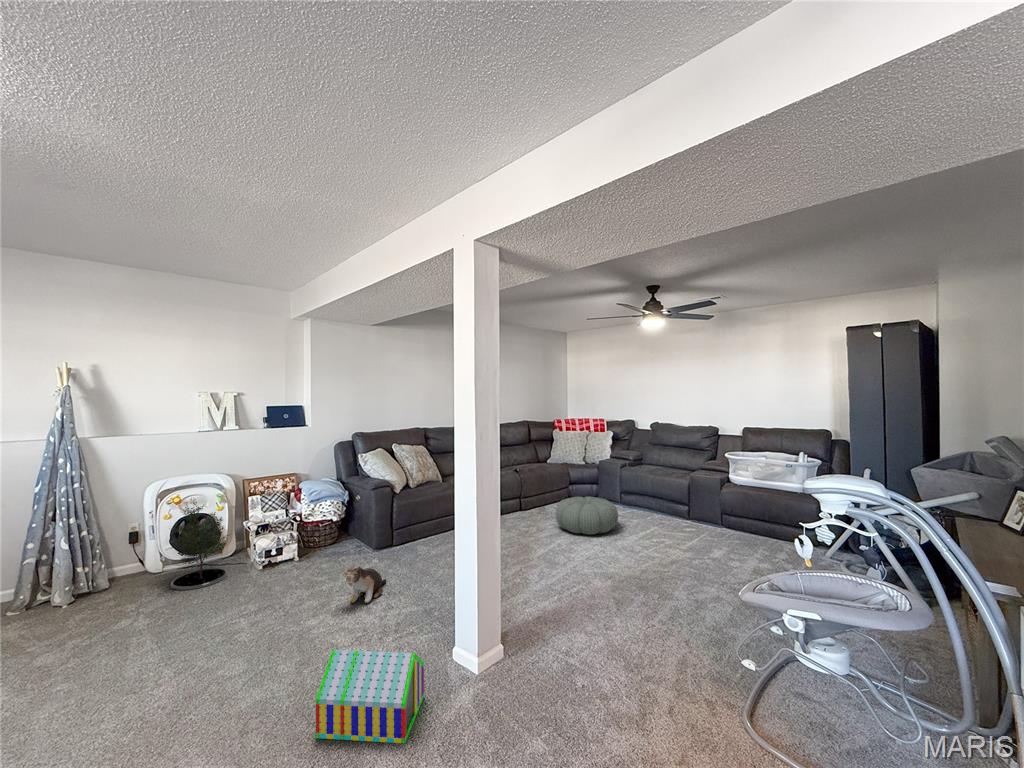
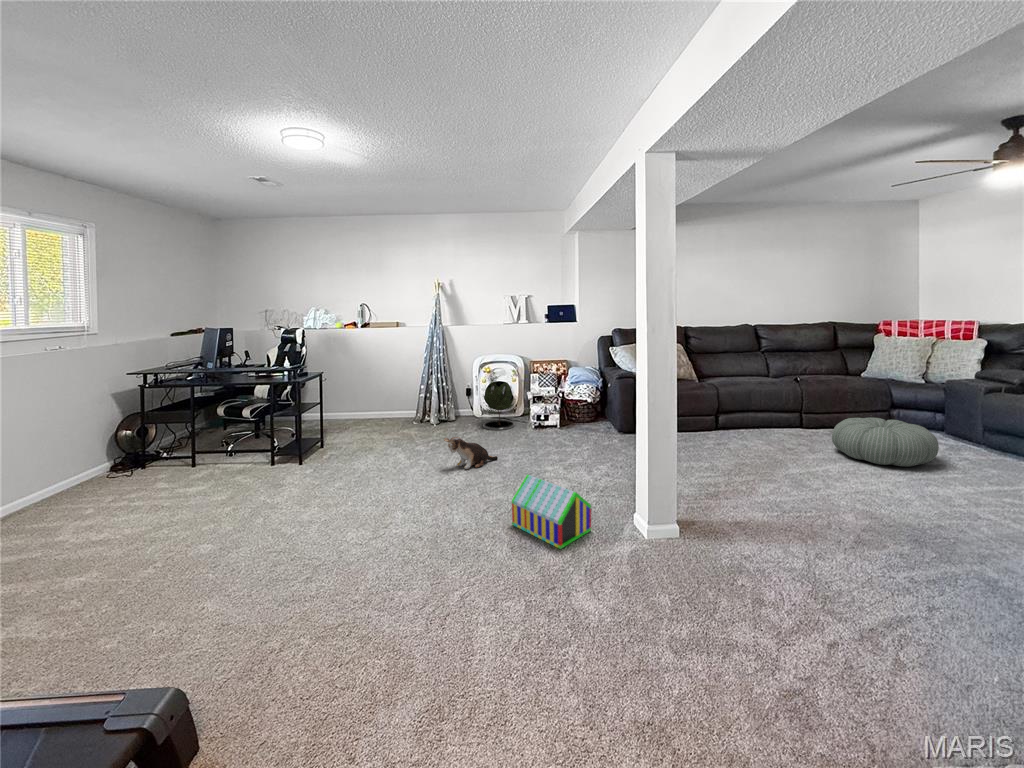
plush toy: present [341,565,386,603] -> present [444,437,498,469]

